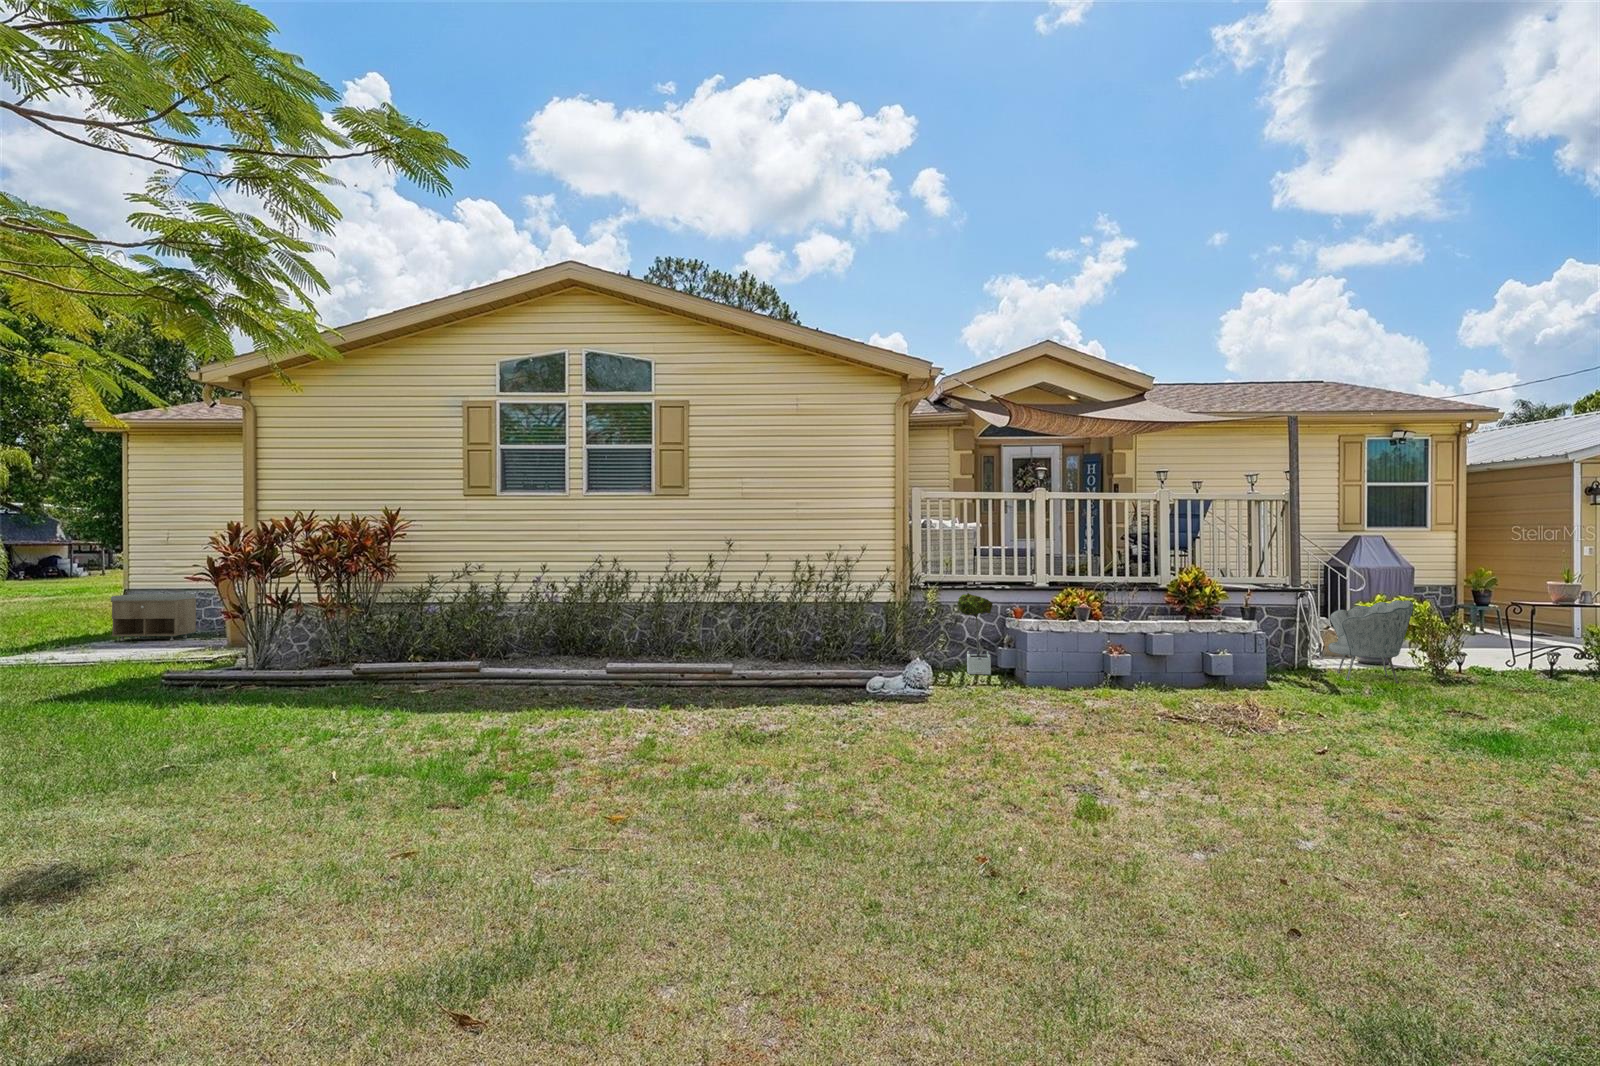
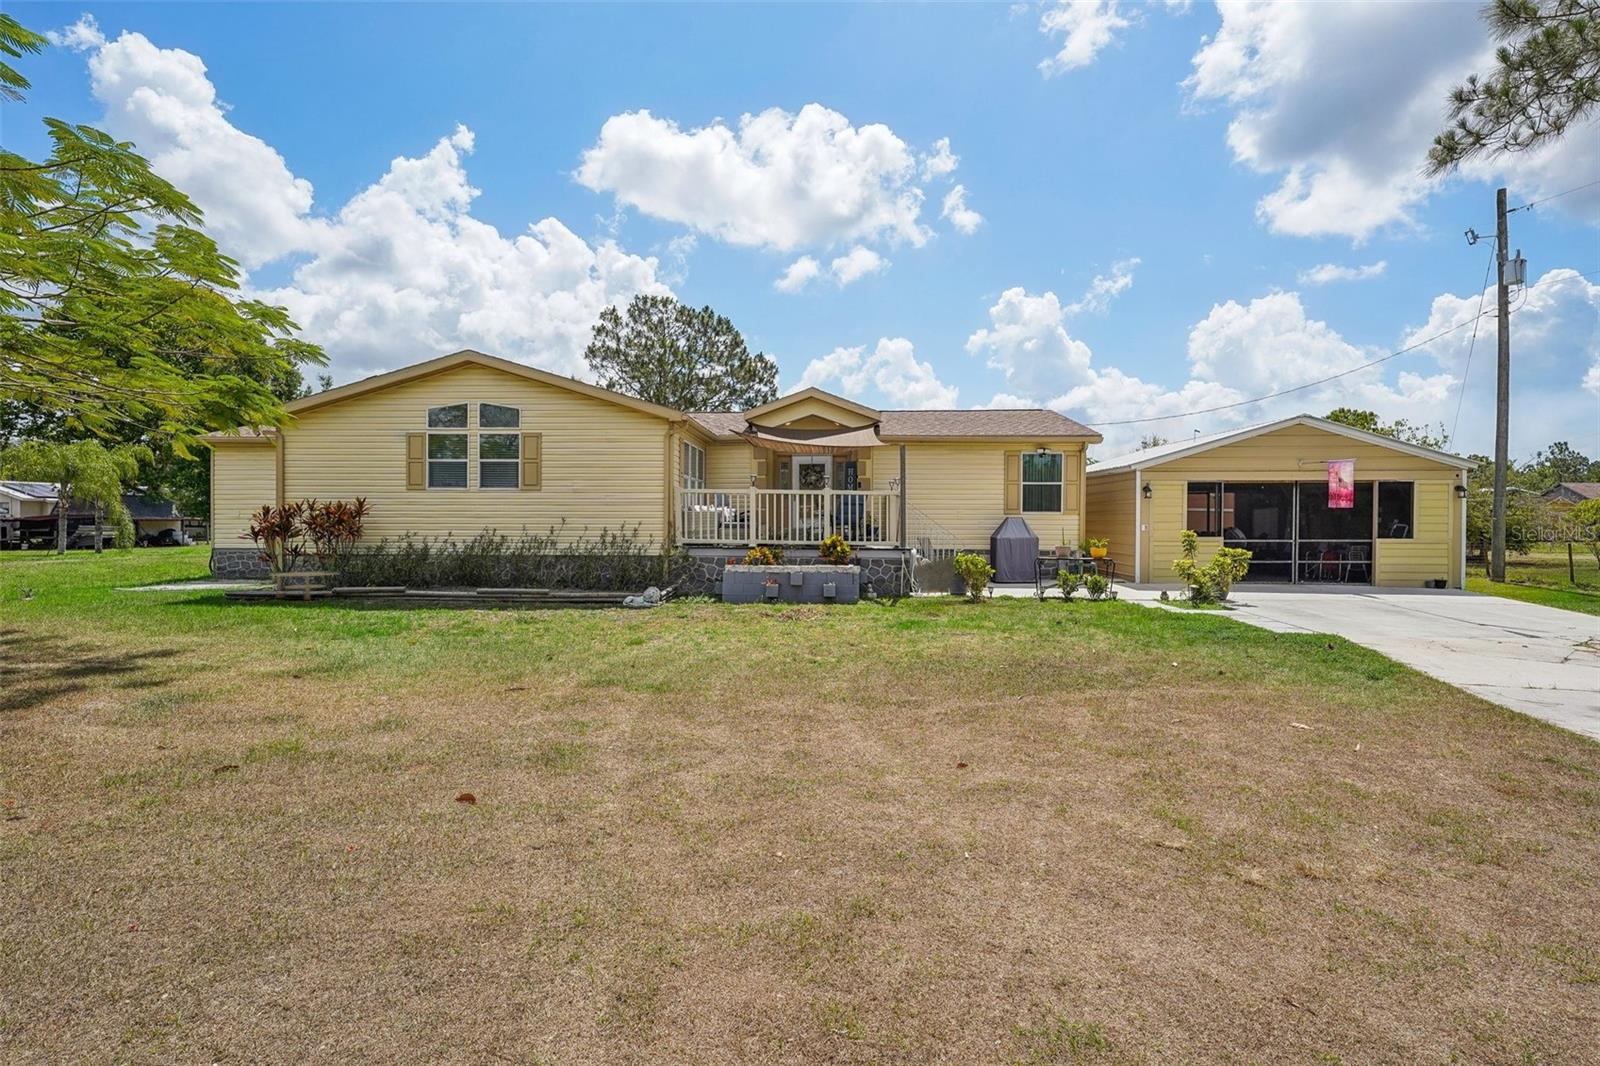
potted tree: present [958,593,993,675] -> none [696,550,717,599]
storage bench: present [111,594,196,641] -> none [202,551,256,580]
round table: none [239,634,358,687] -> present [271,572,334,600]

